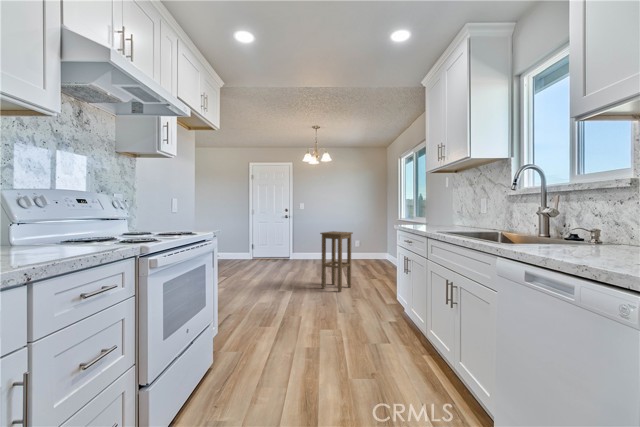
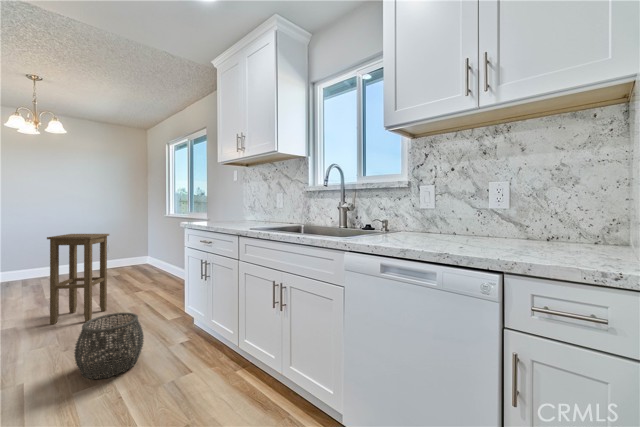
woven basket: none [326,287,364,328] -> present [74,313,144,380]

